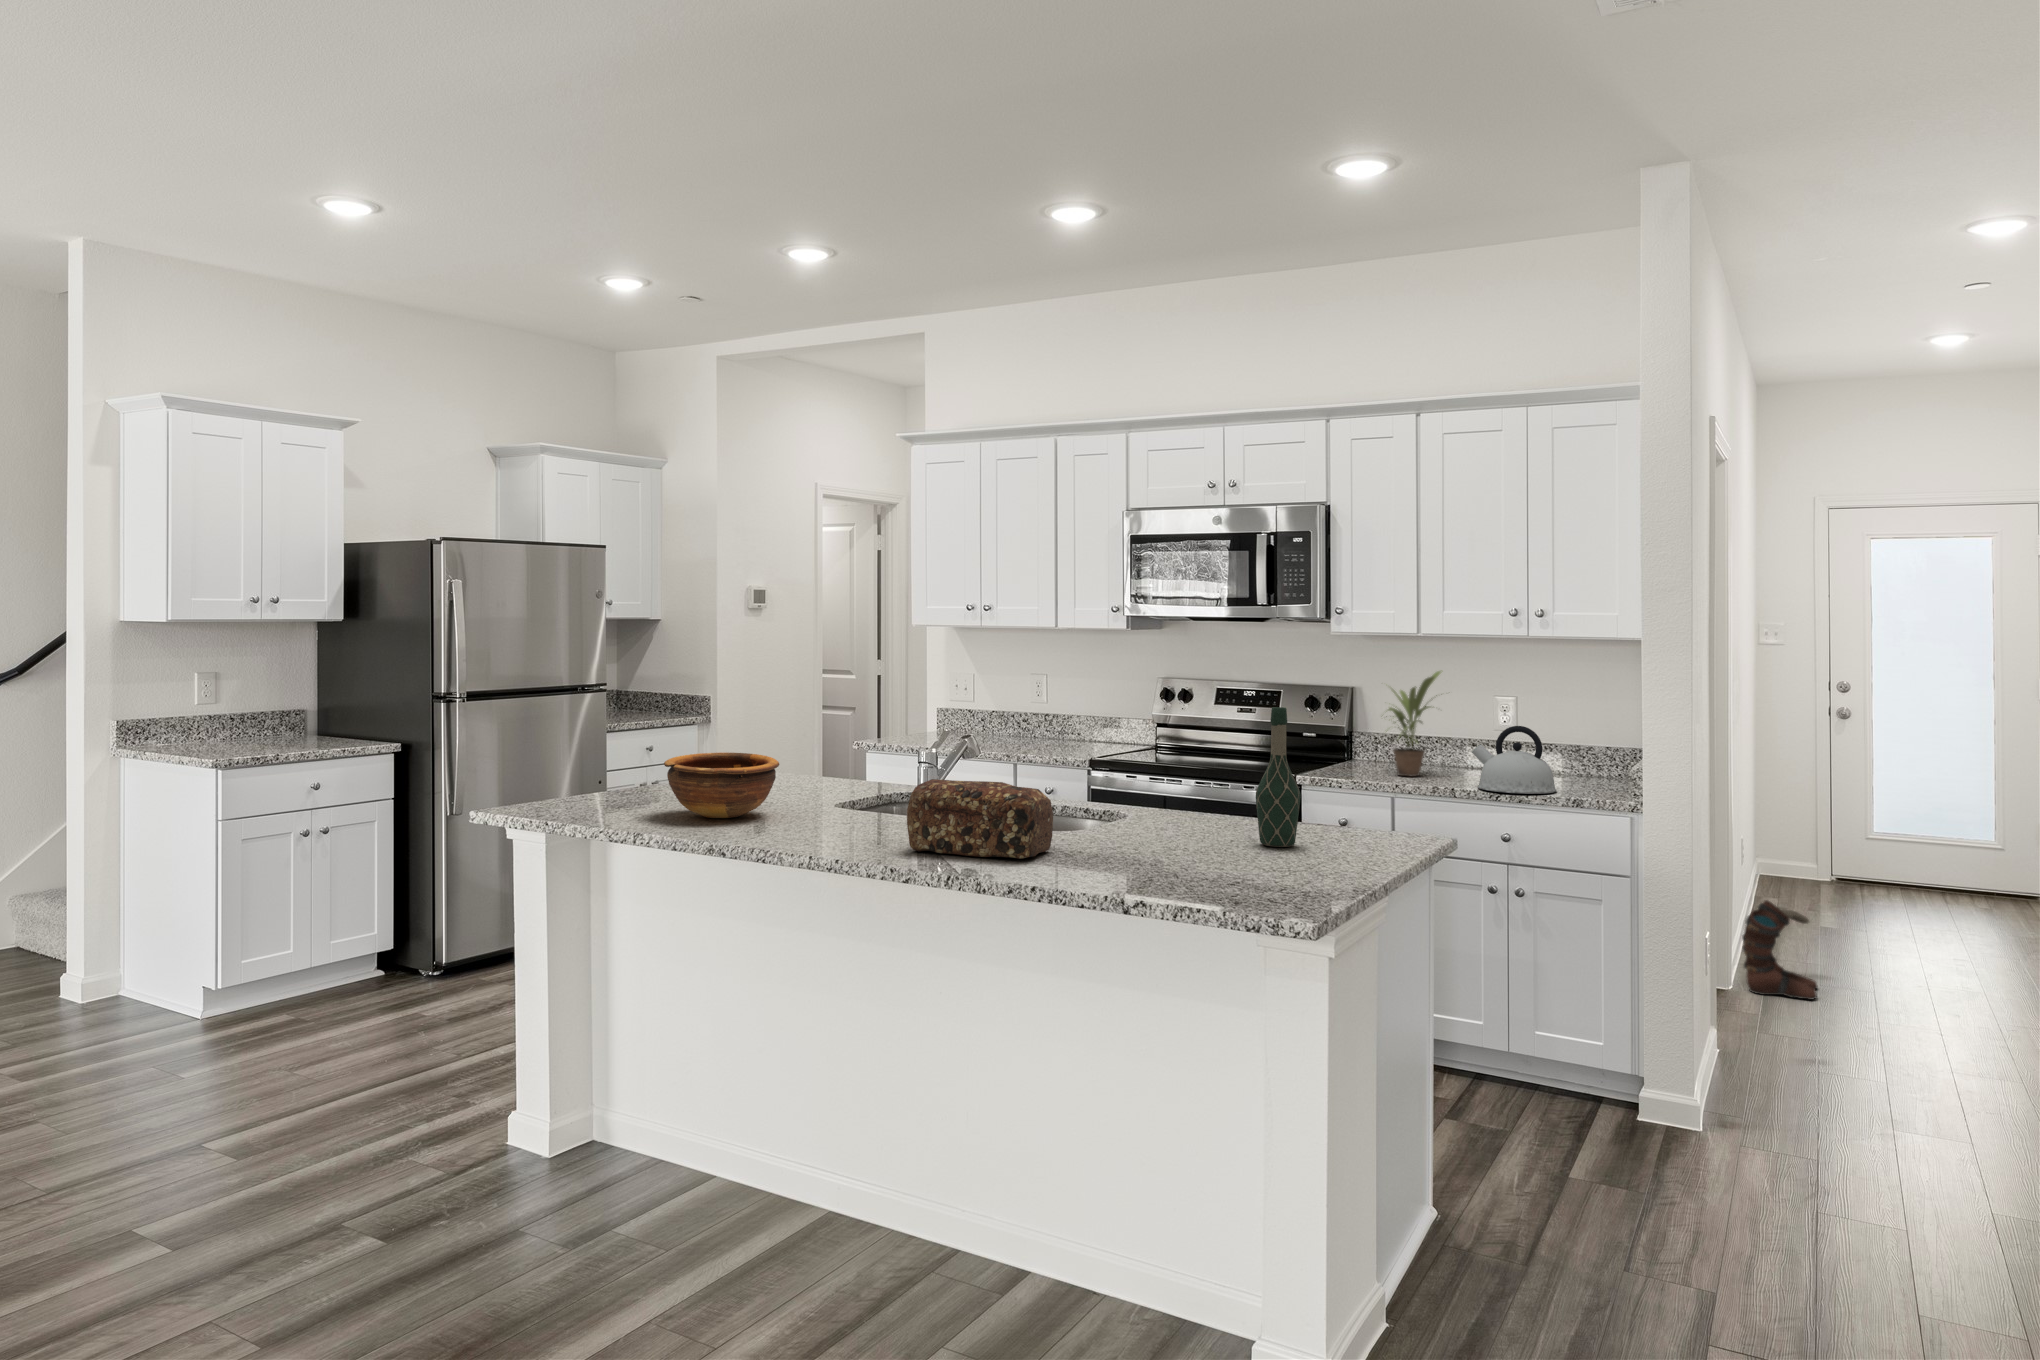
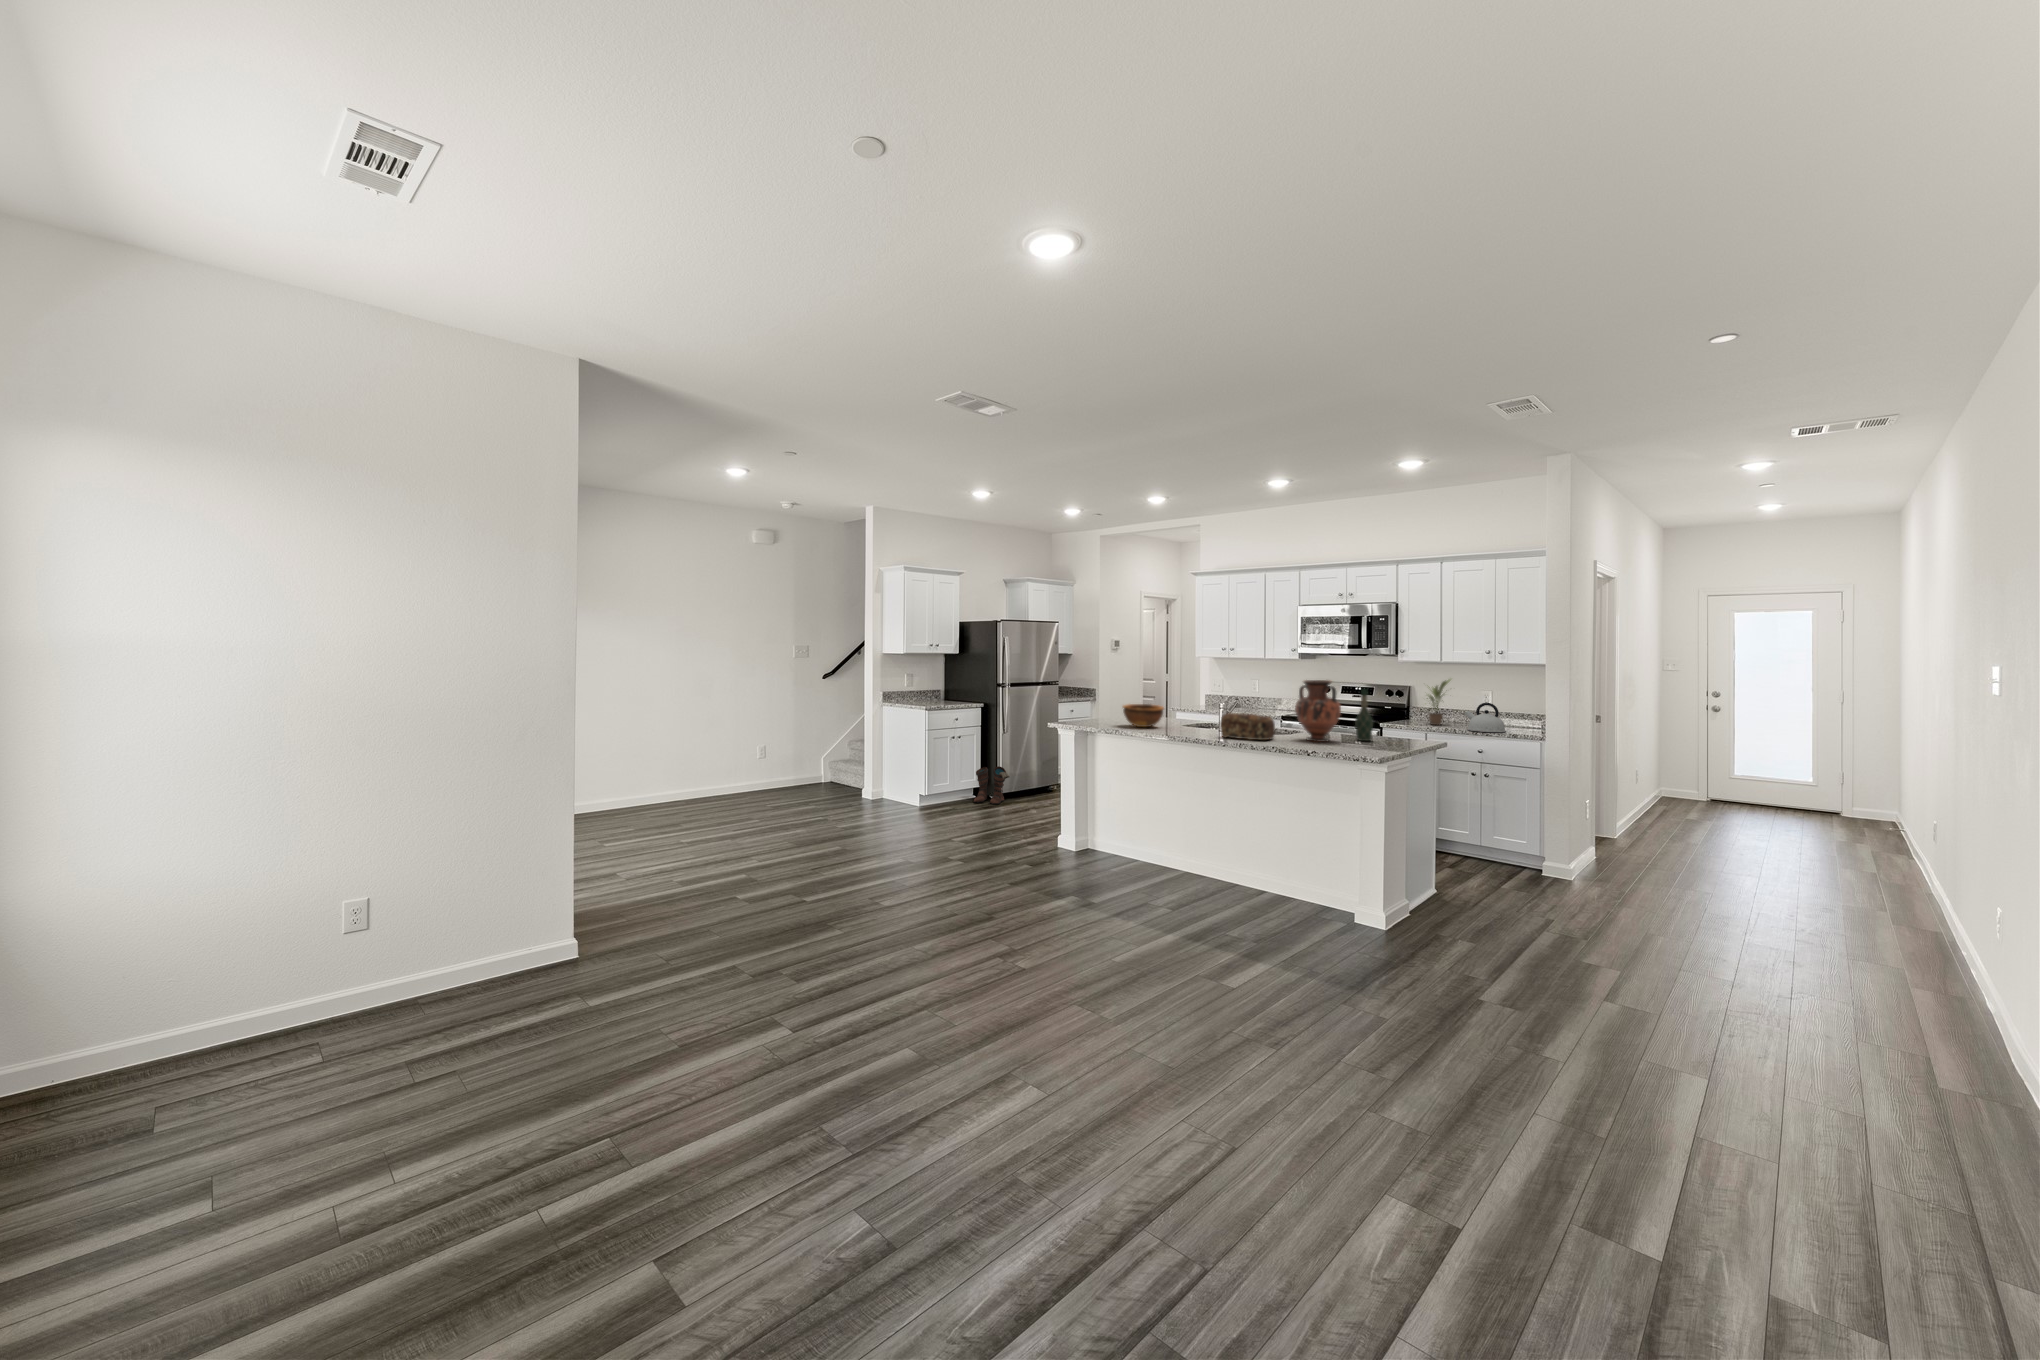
vase: none [1106,685,1222,856] -> present [1295,680,1341,742]
boots: present [1742,900,1817,1000] -> present [973,766,1010,804]

